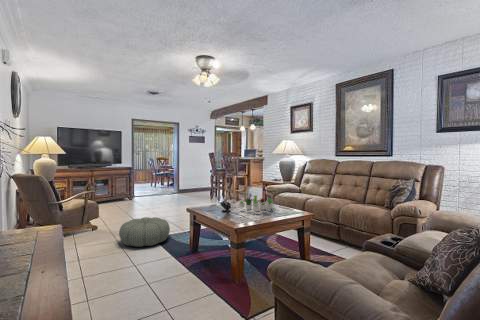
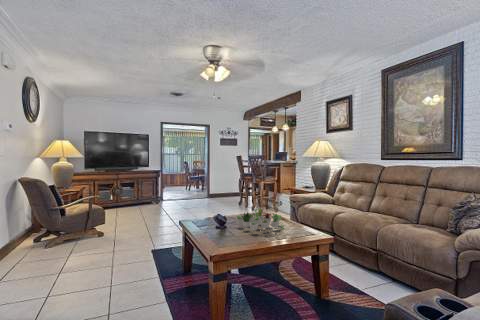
pouf: present [119,217,170,247] -> none [111,227,168,262]

